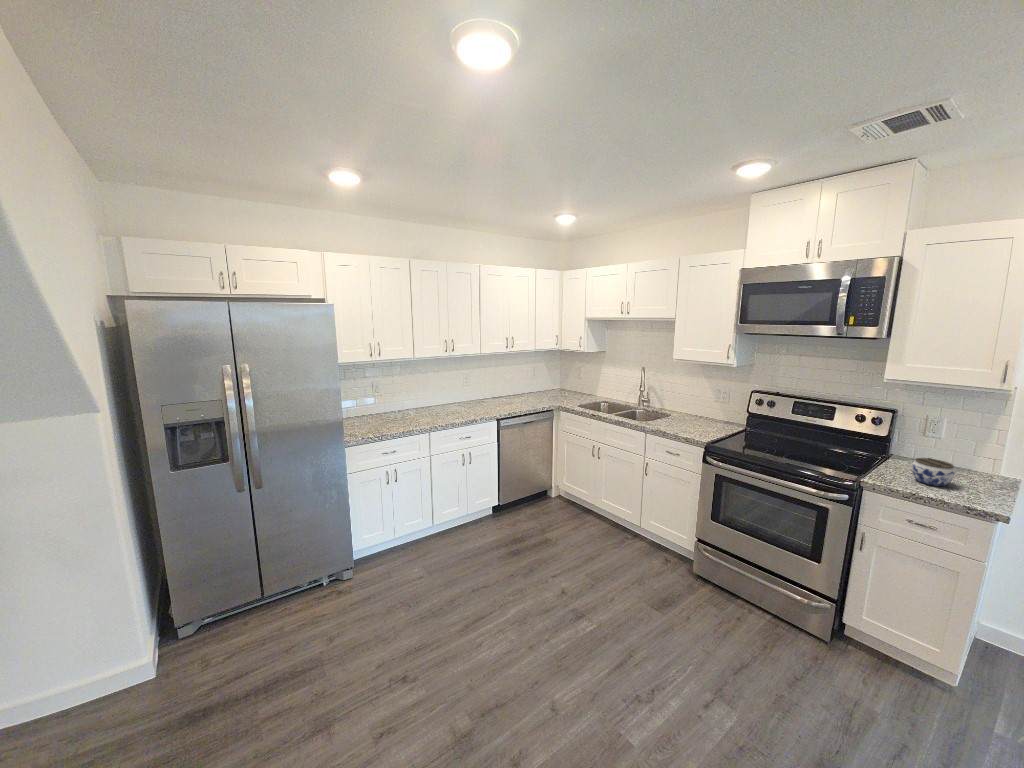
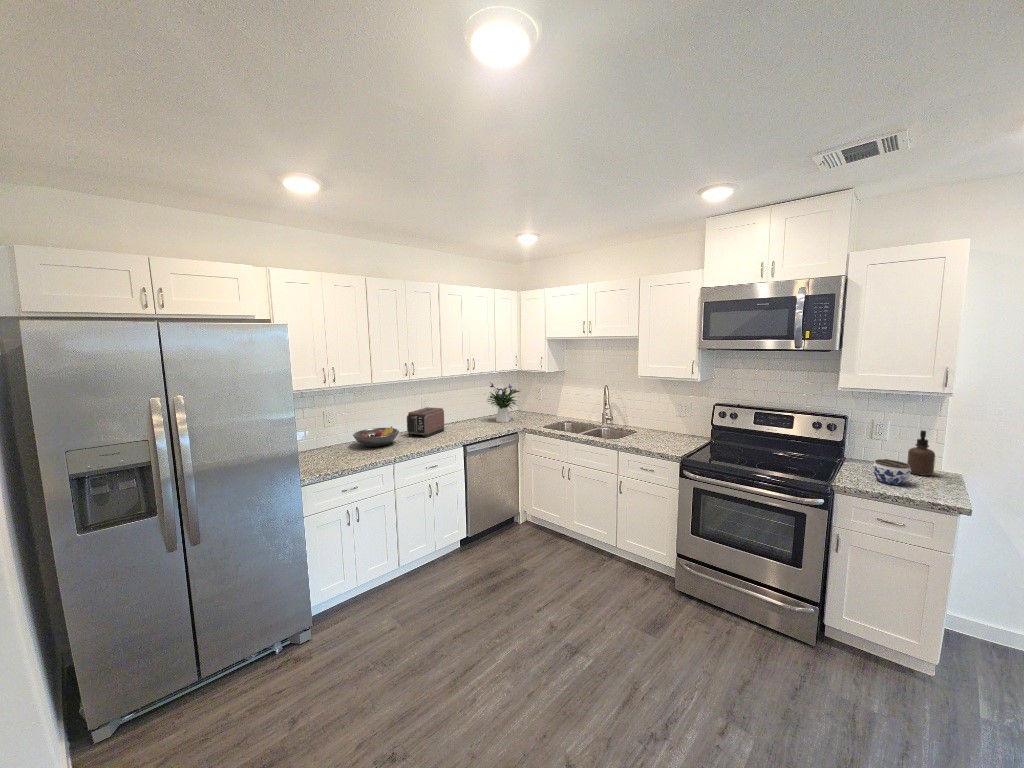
flower arrangement: none [521,360,558,400] -> present [488,382,520,422]
toaster: none [446,382,482,410] -> present [407,407,444,437]
fruit bowl: none [396,399,438,416] -> present [353,426,399,447]
soap dispenser: none [958,429,993,479] -> present [907,430,935,476]

